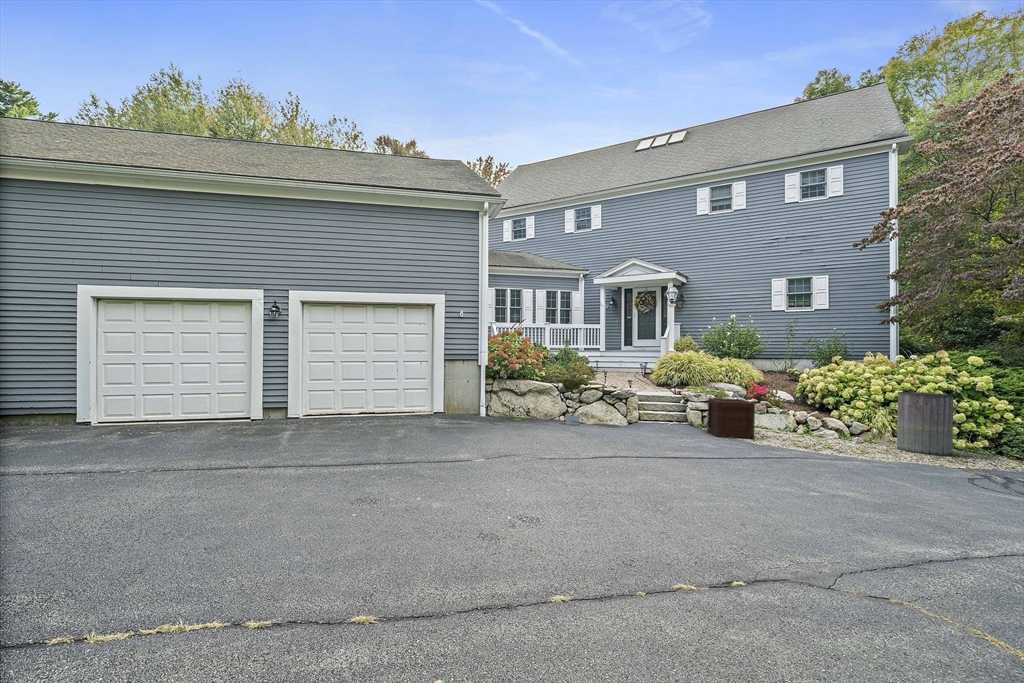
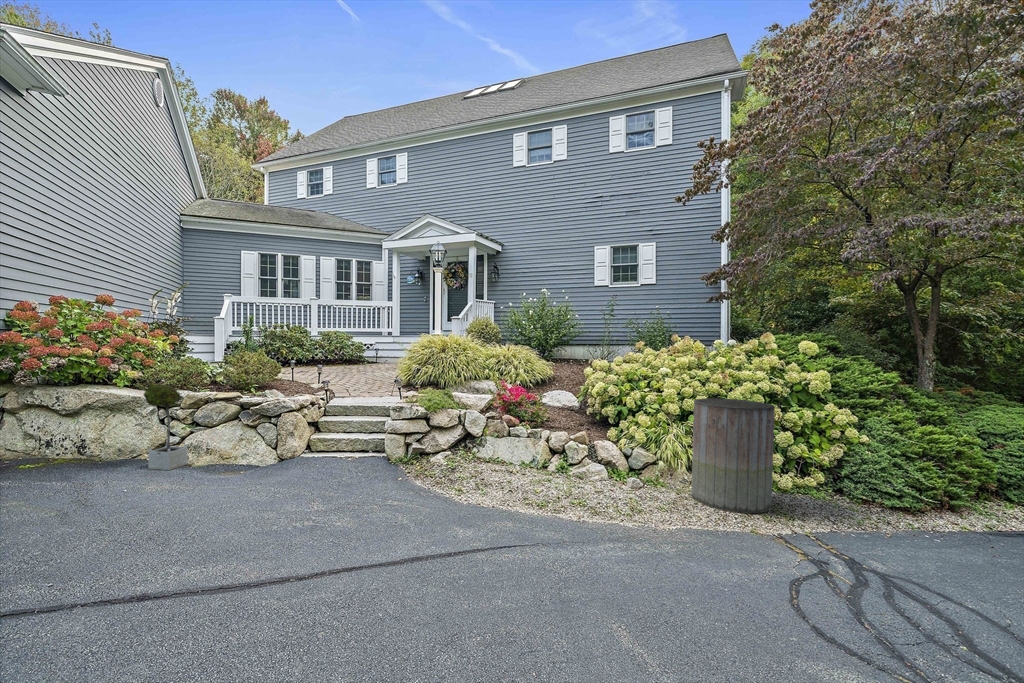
wooden crate: present [707,398,755,438] -> none [402,412,469,486]

